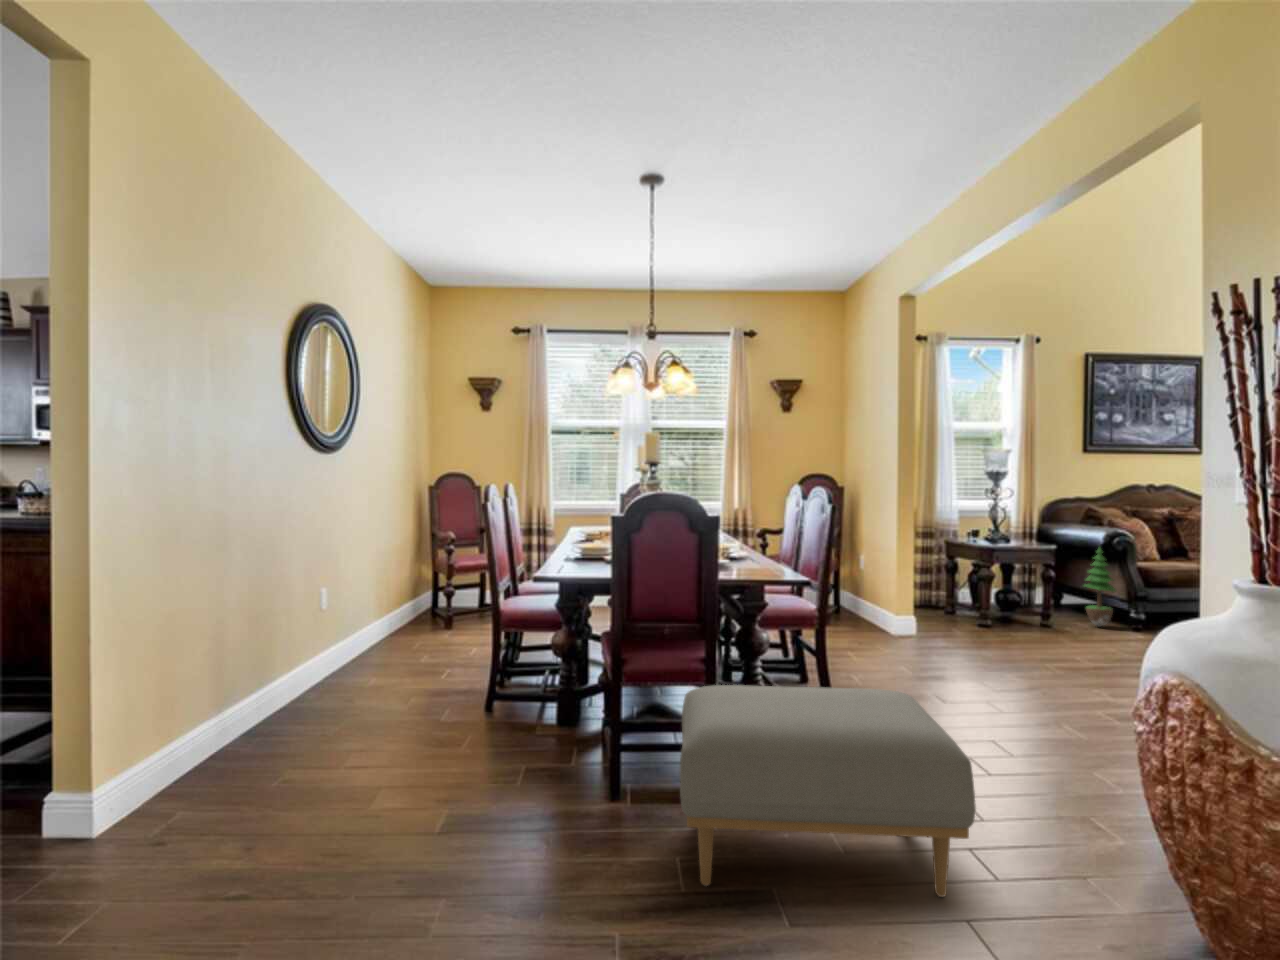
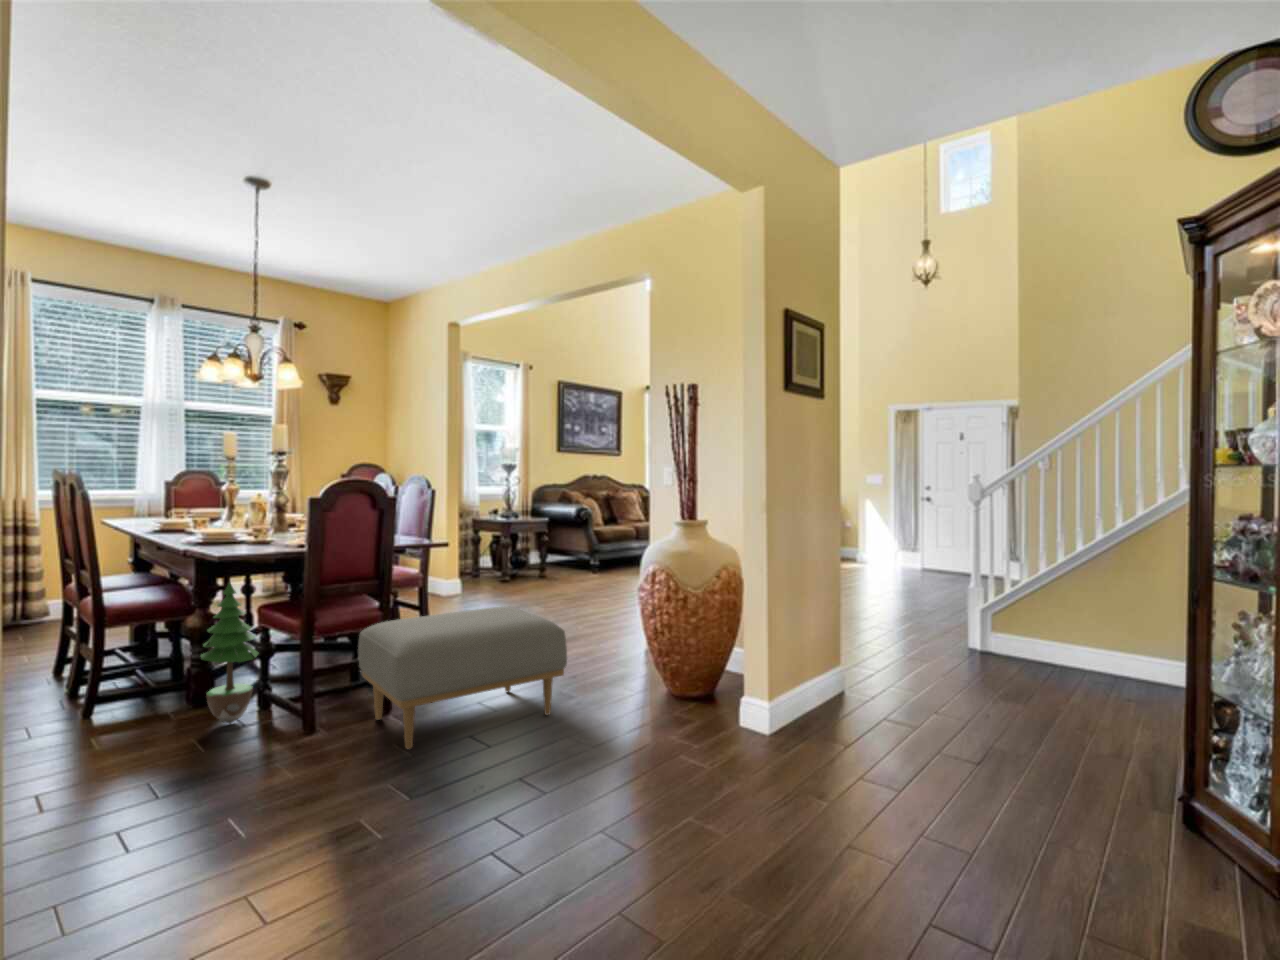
potted tree: present [1084,547,1116,627] -> present [201,583,258,723]

